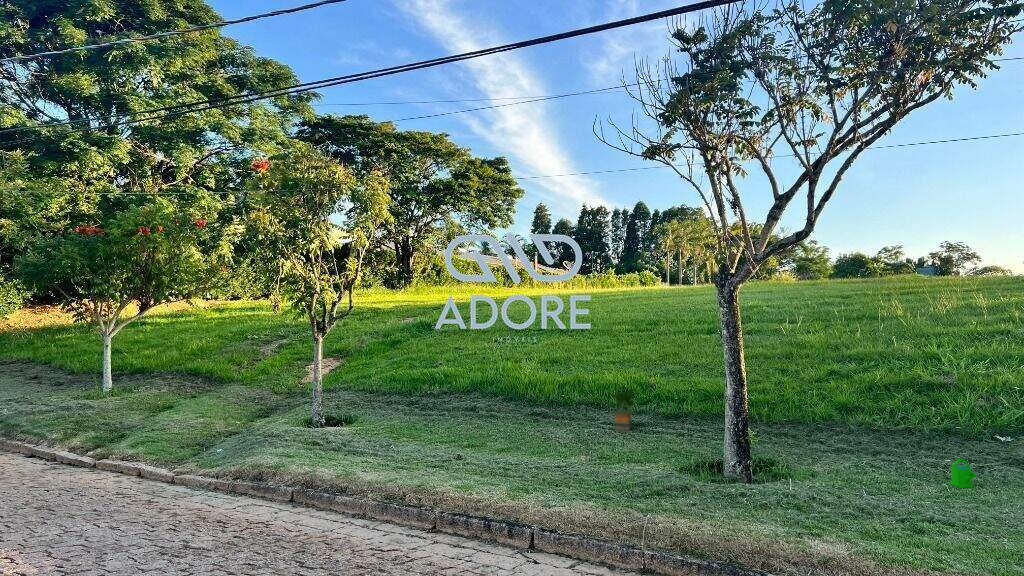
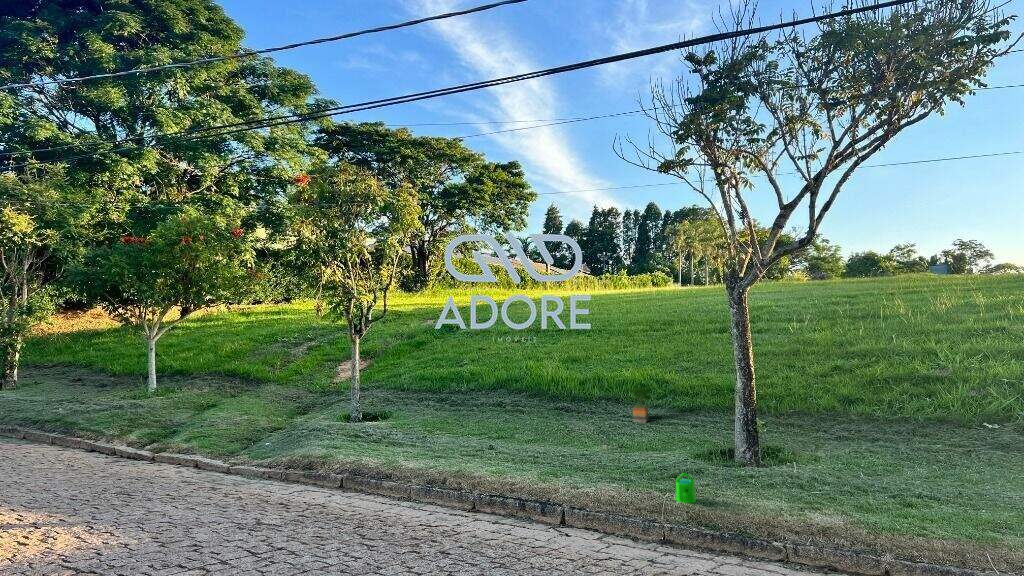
watering can: present [950,458,976,488] -> present [675,473,697,503]

